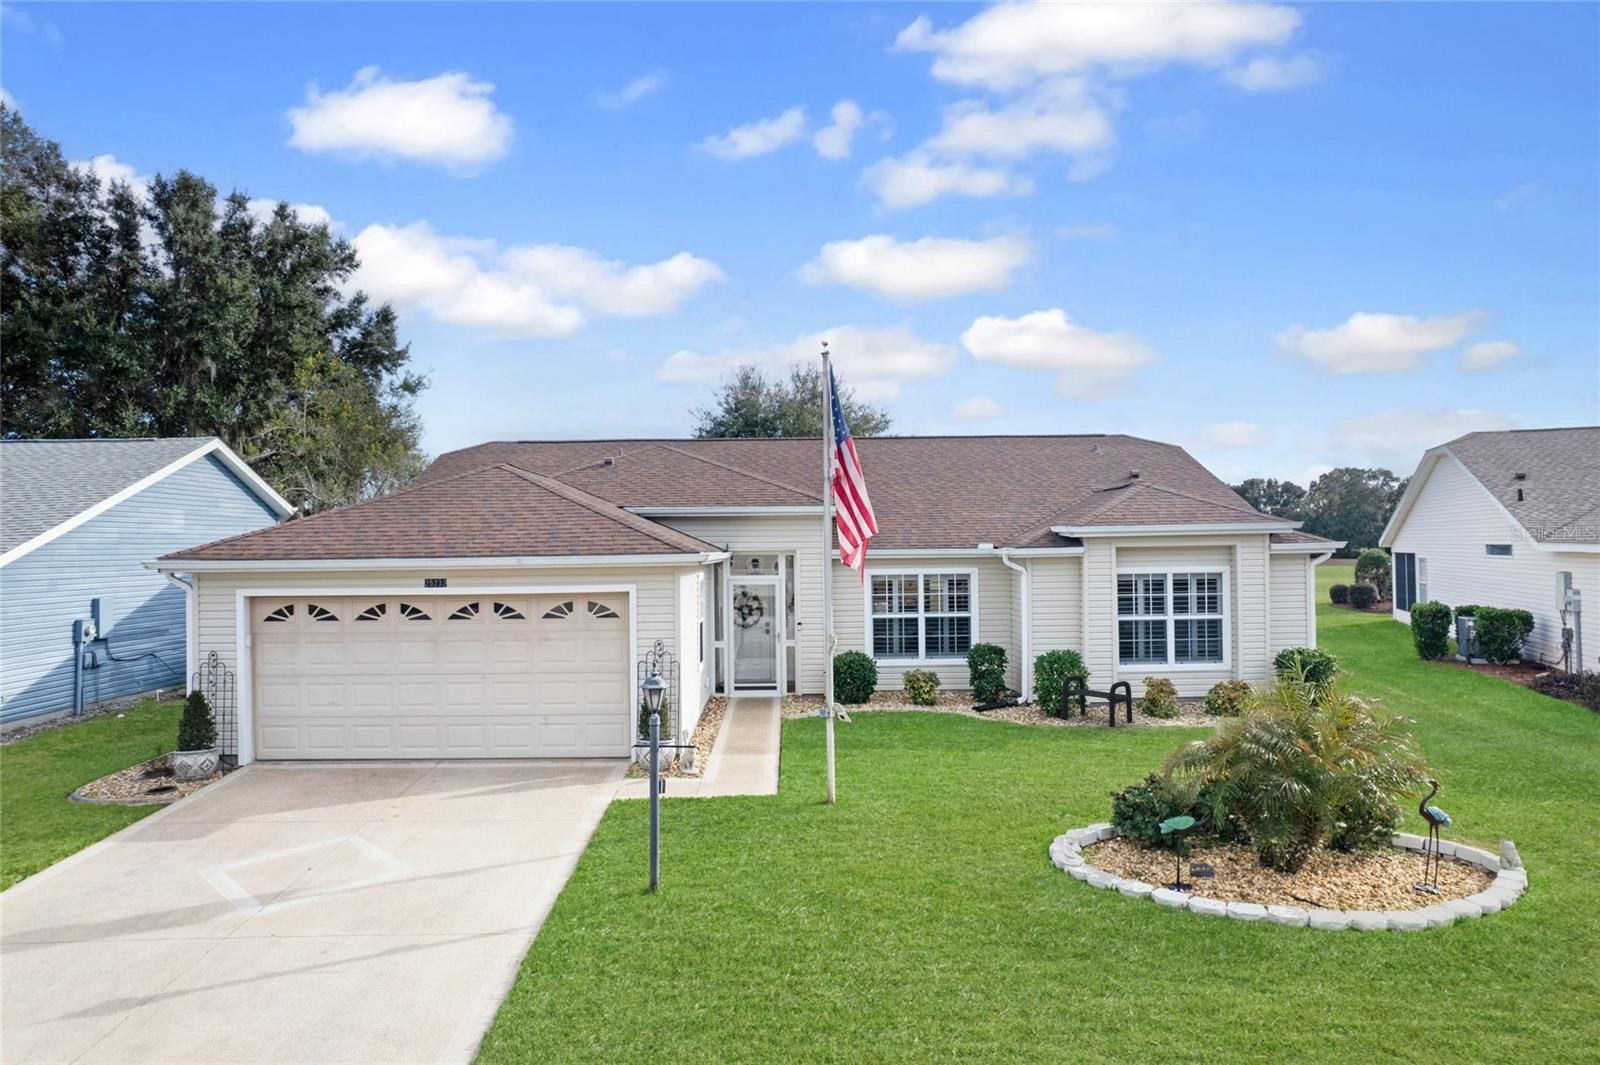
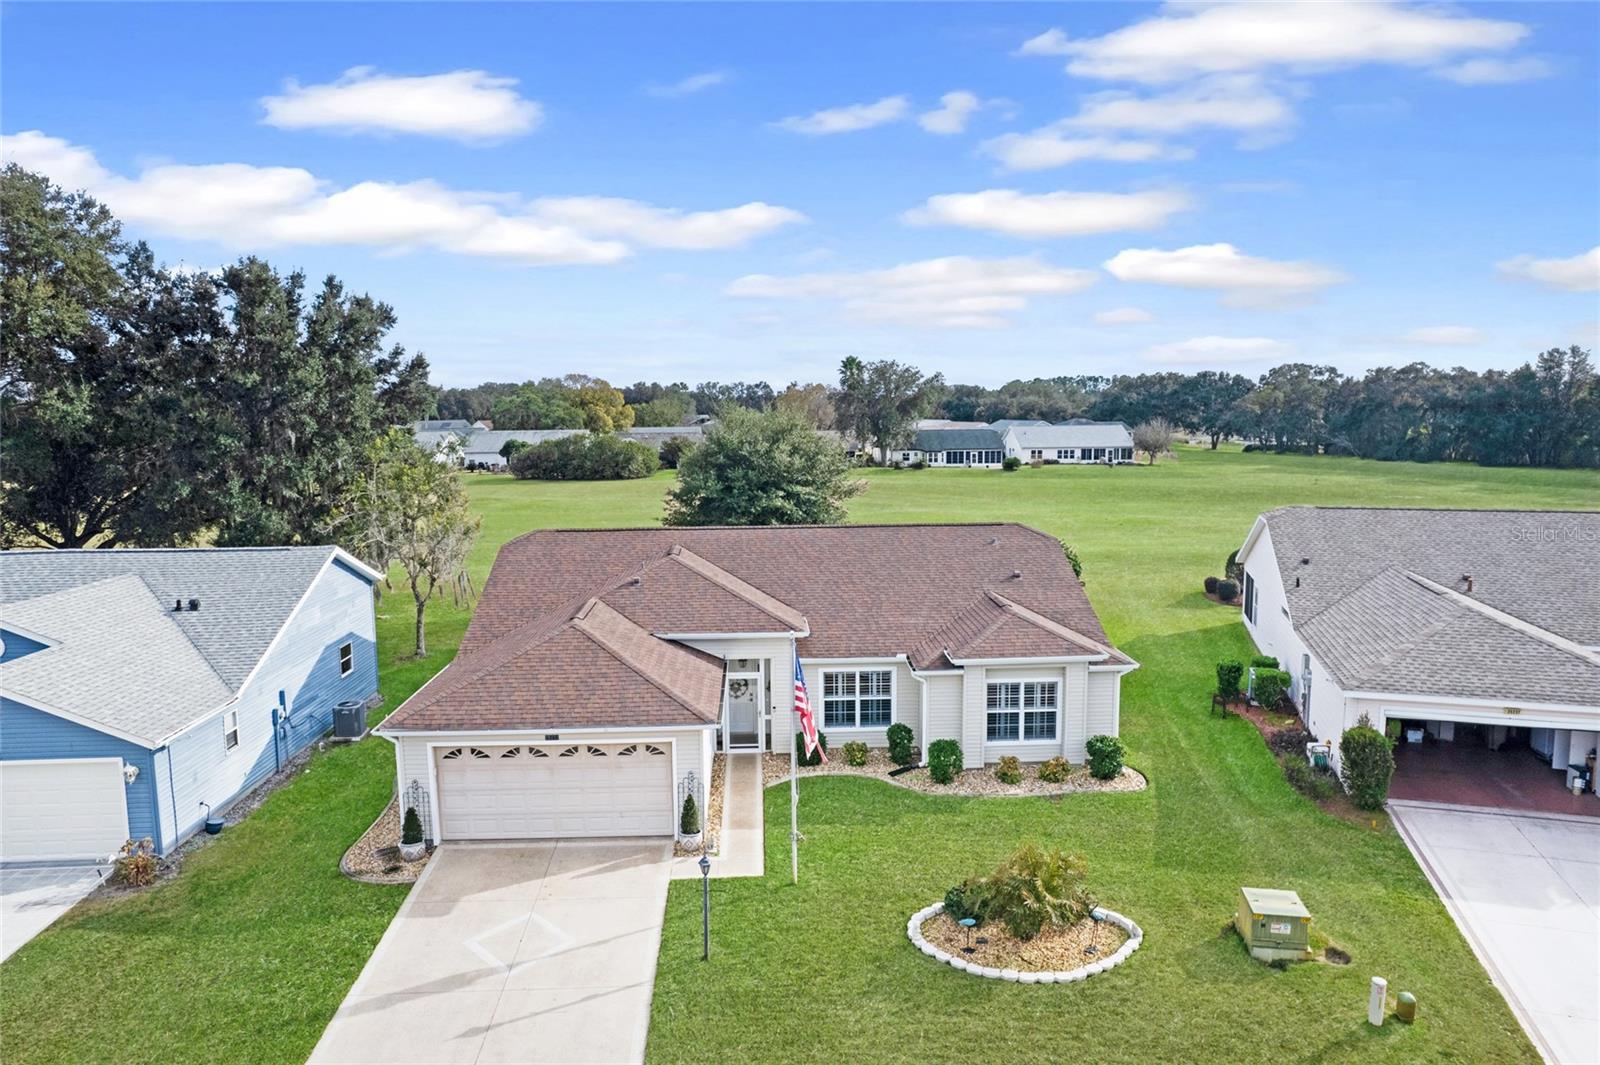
bench: present [1063,675,1132,727] -> present [1212,692,1250,719]

